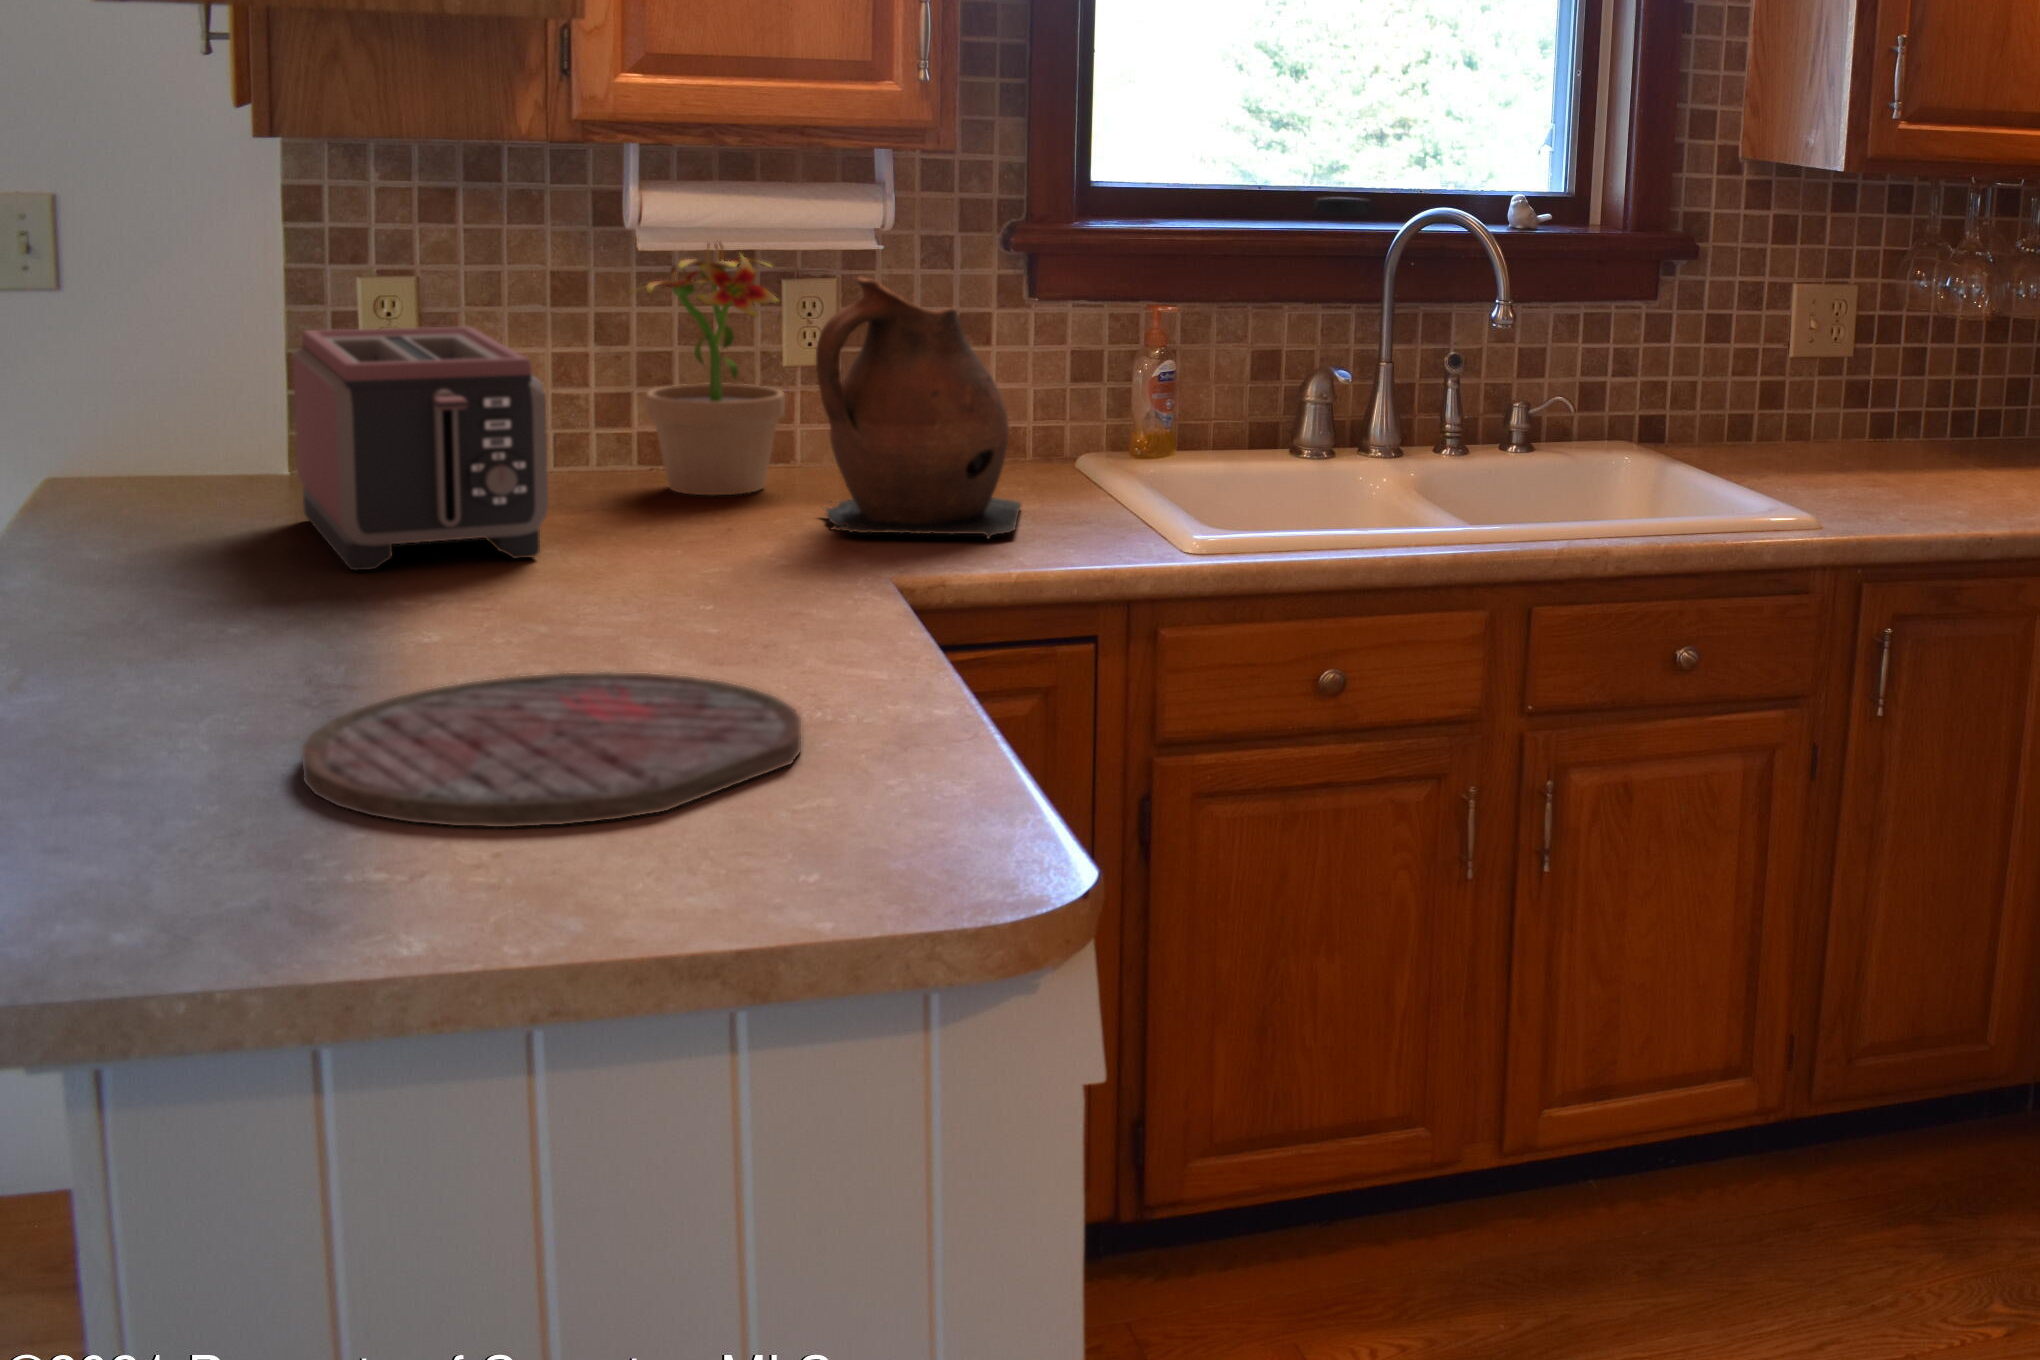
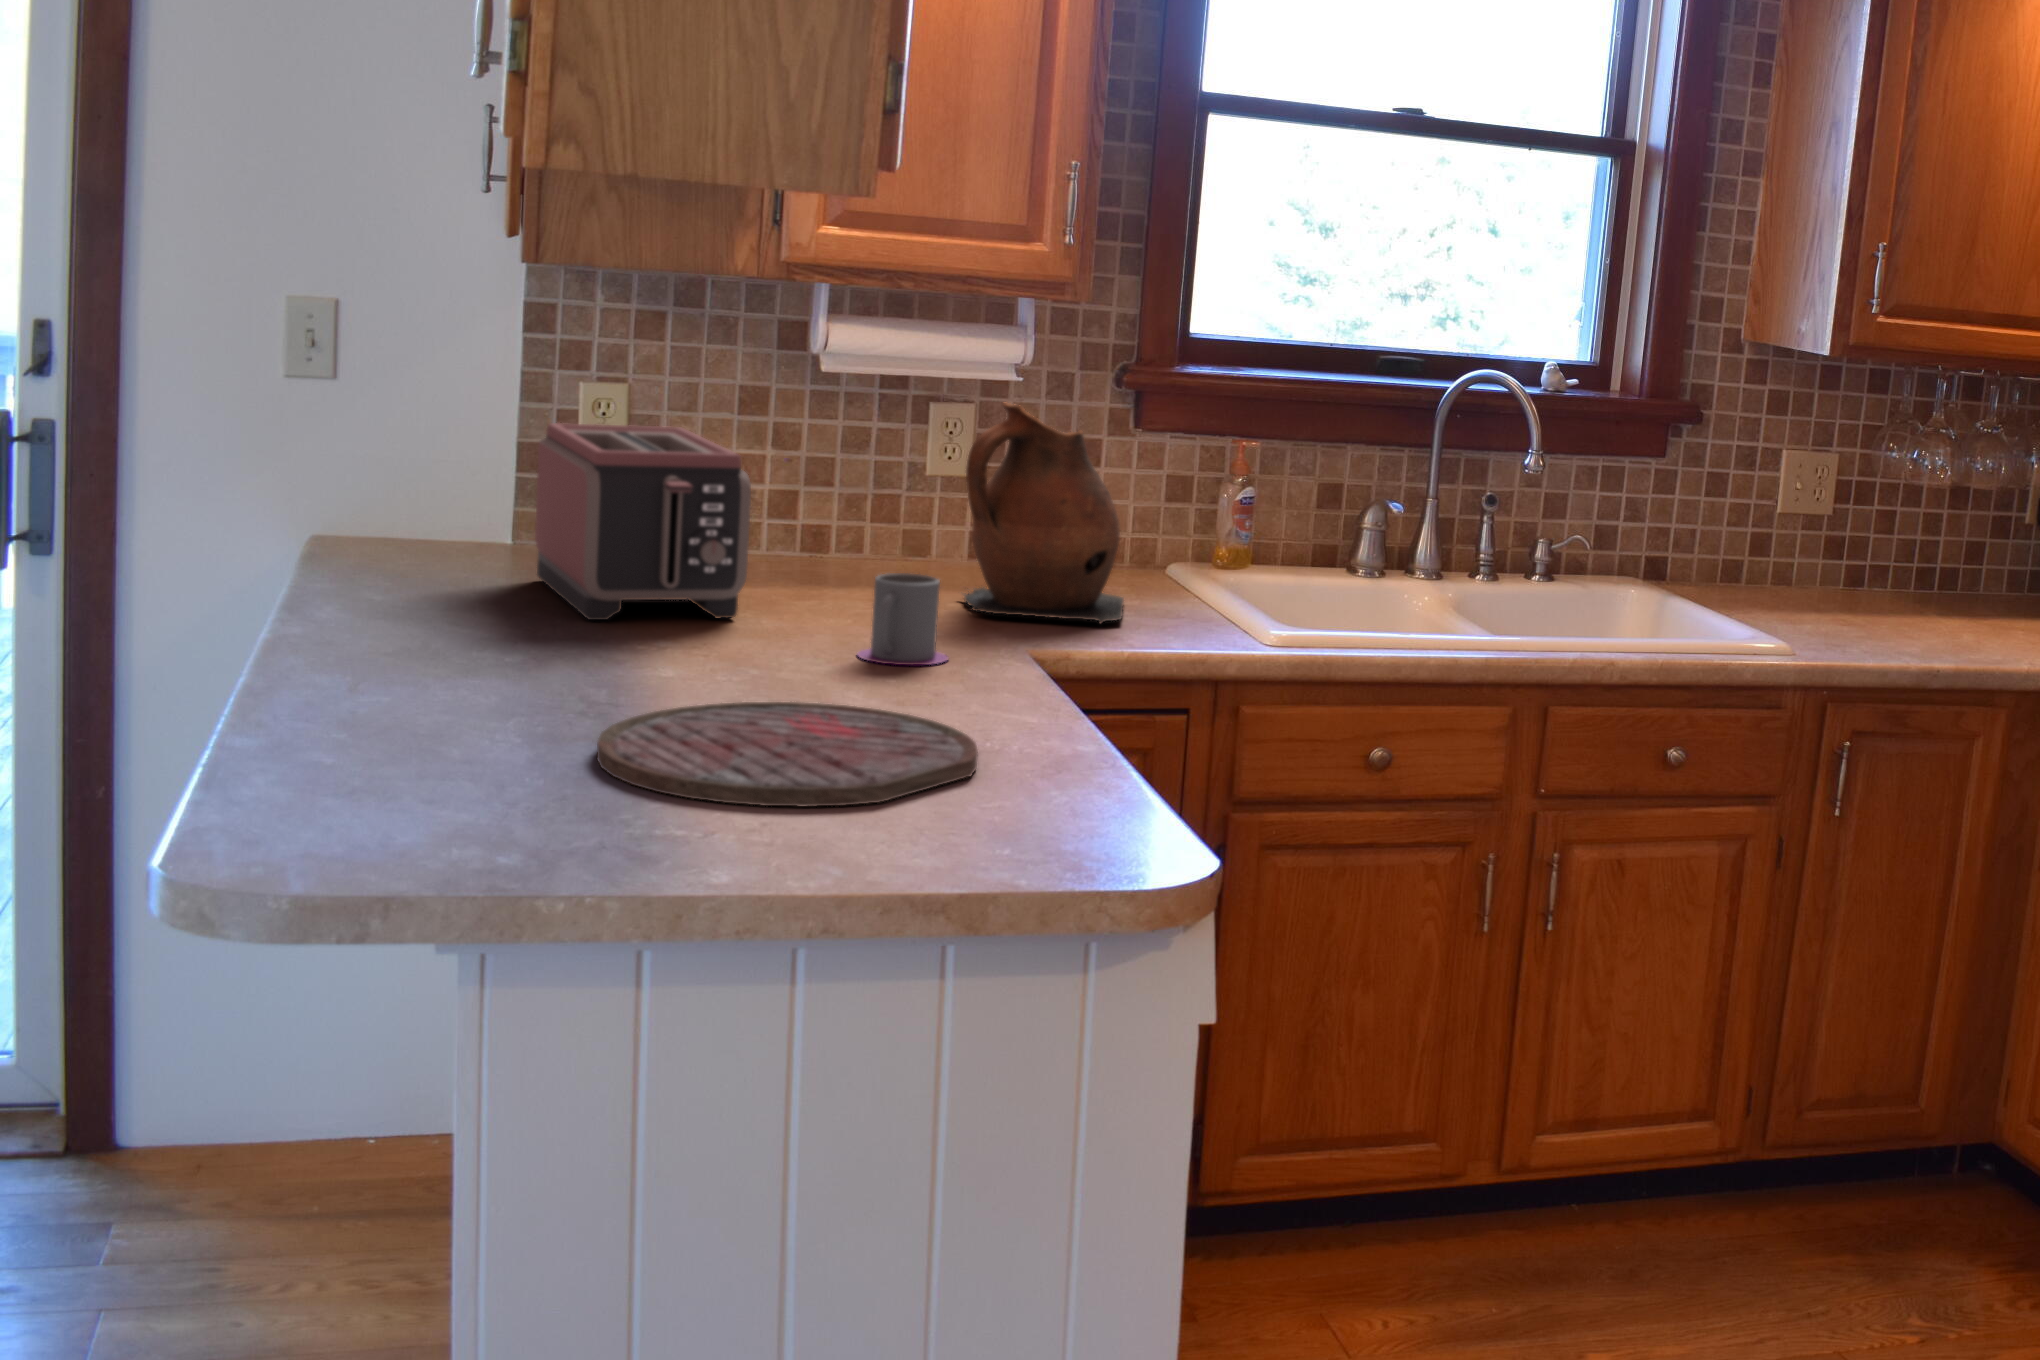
potted plant: present [628,243,785,495] -> none [805,363,931,579]
mug: none [679,494,794,609] -> present [858,573,948,665]

